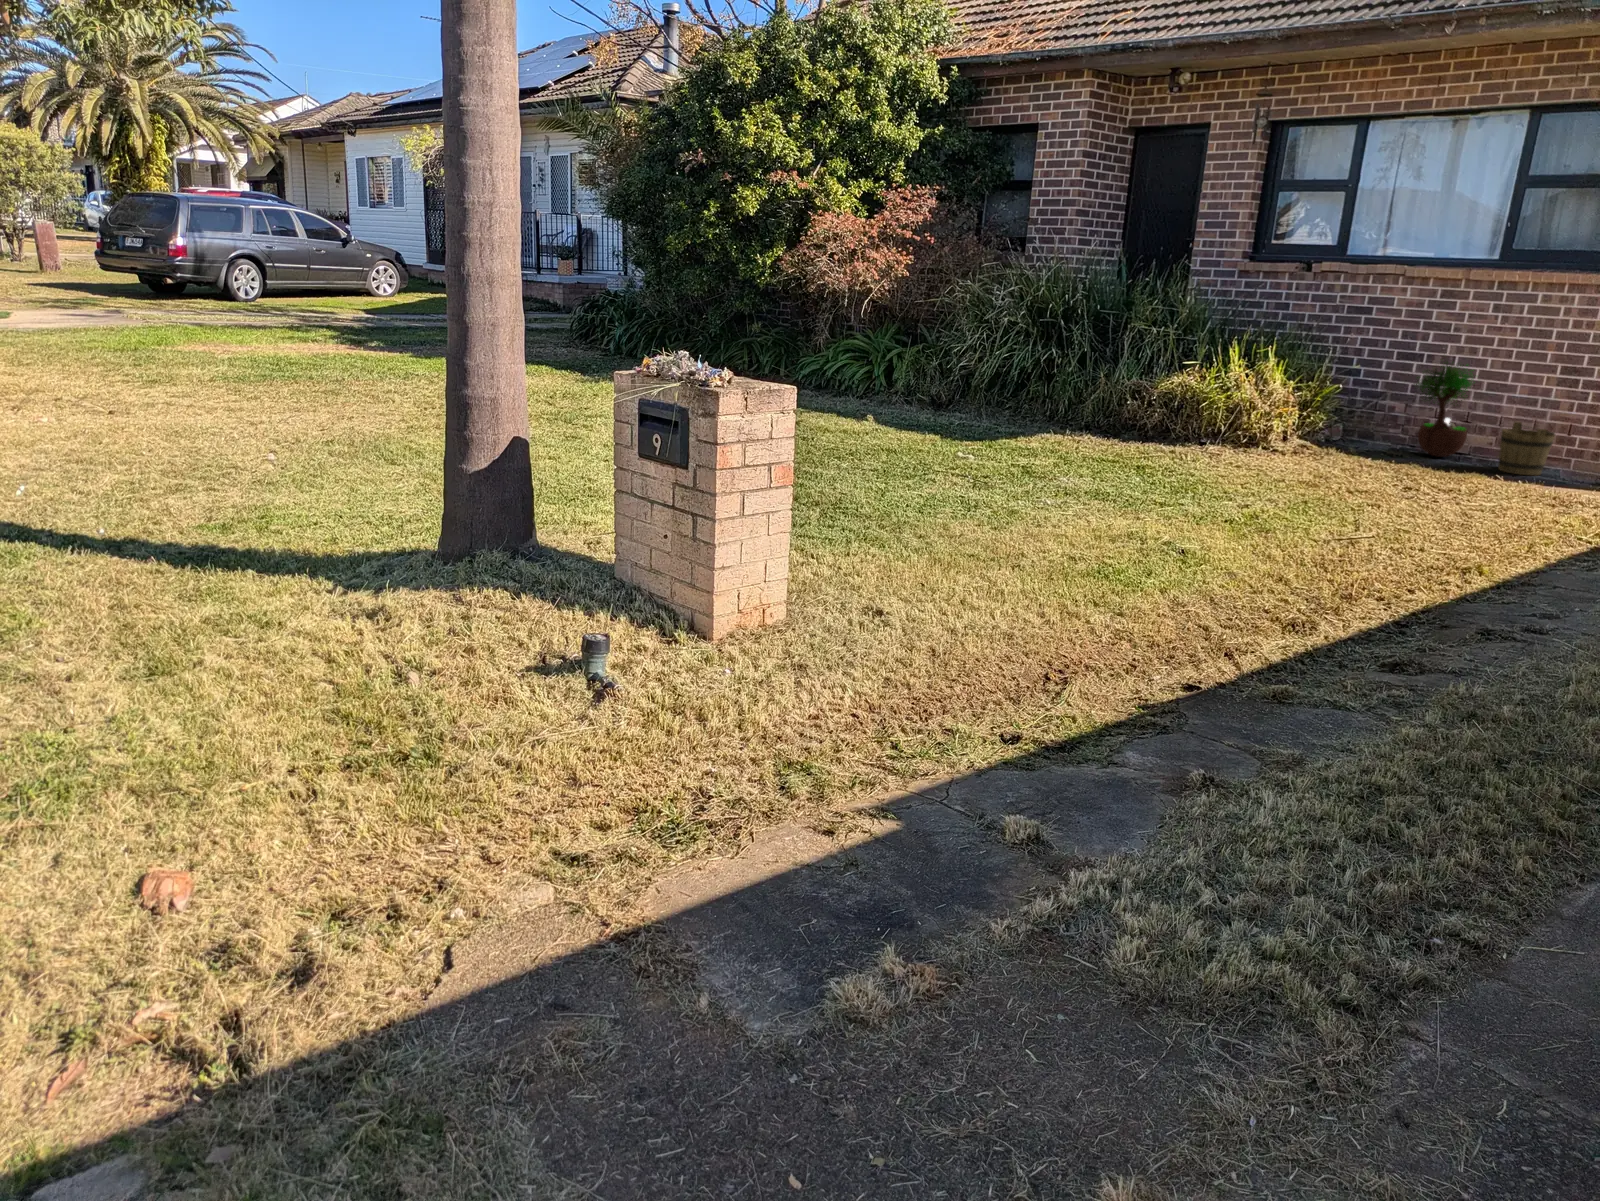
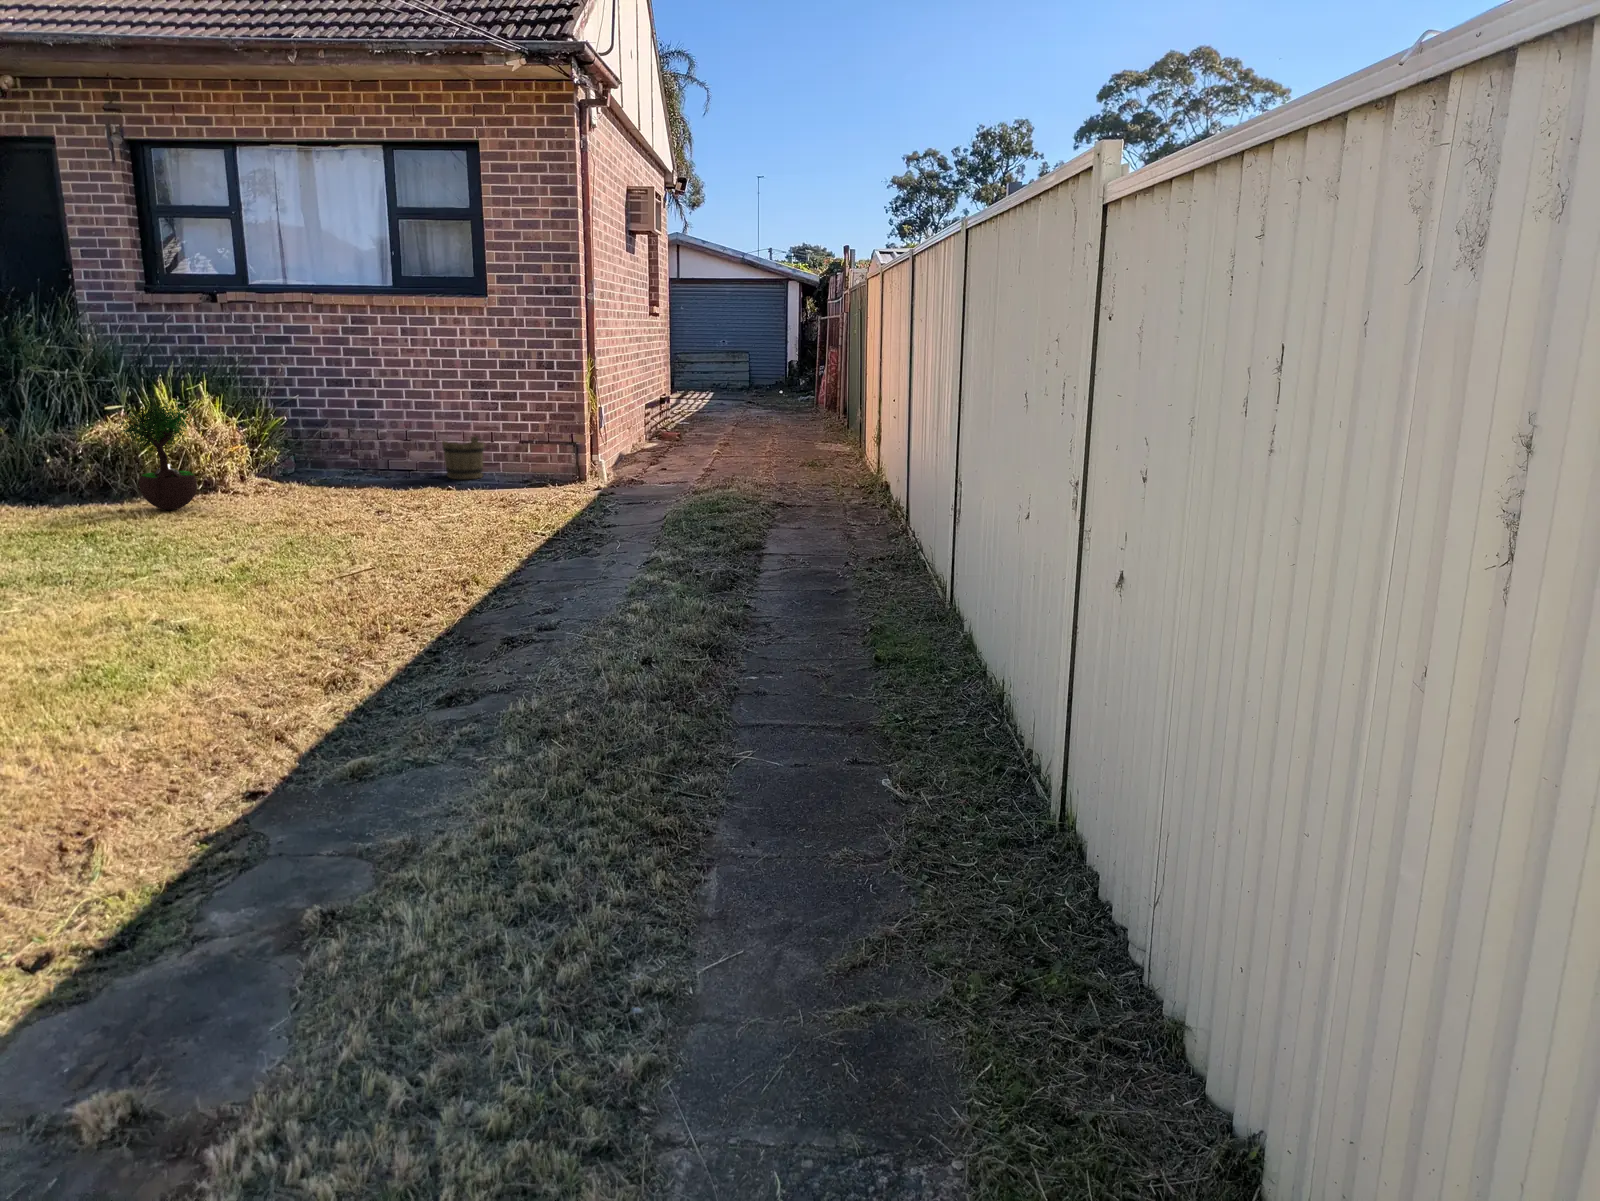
potted tree: present [1416,362,1472,457] -> present [118,392,197,510]

